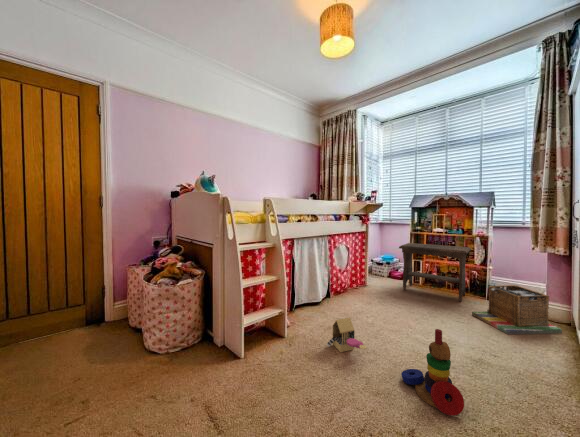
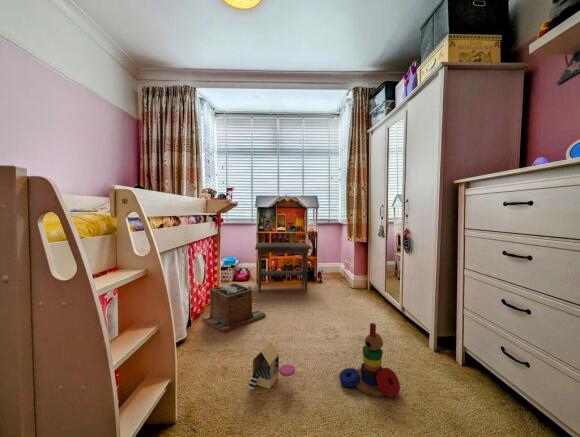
laundry basket: present [472,285,562,334] -> present [202,283,266,334]

